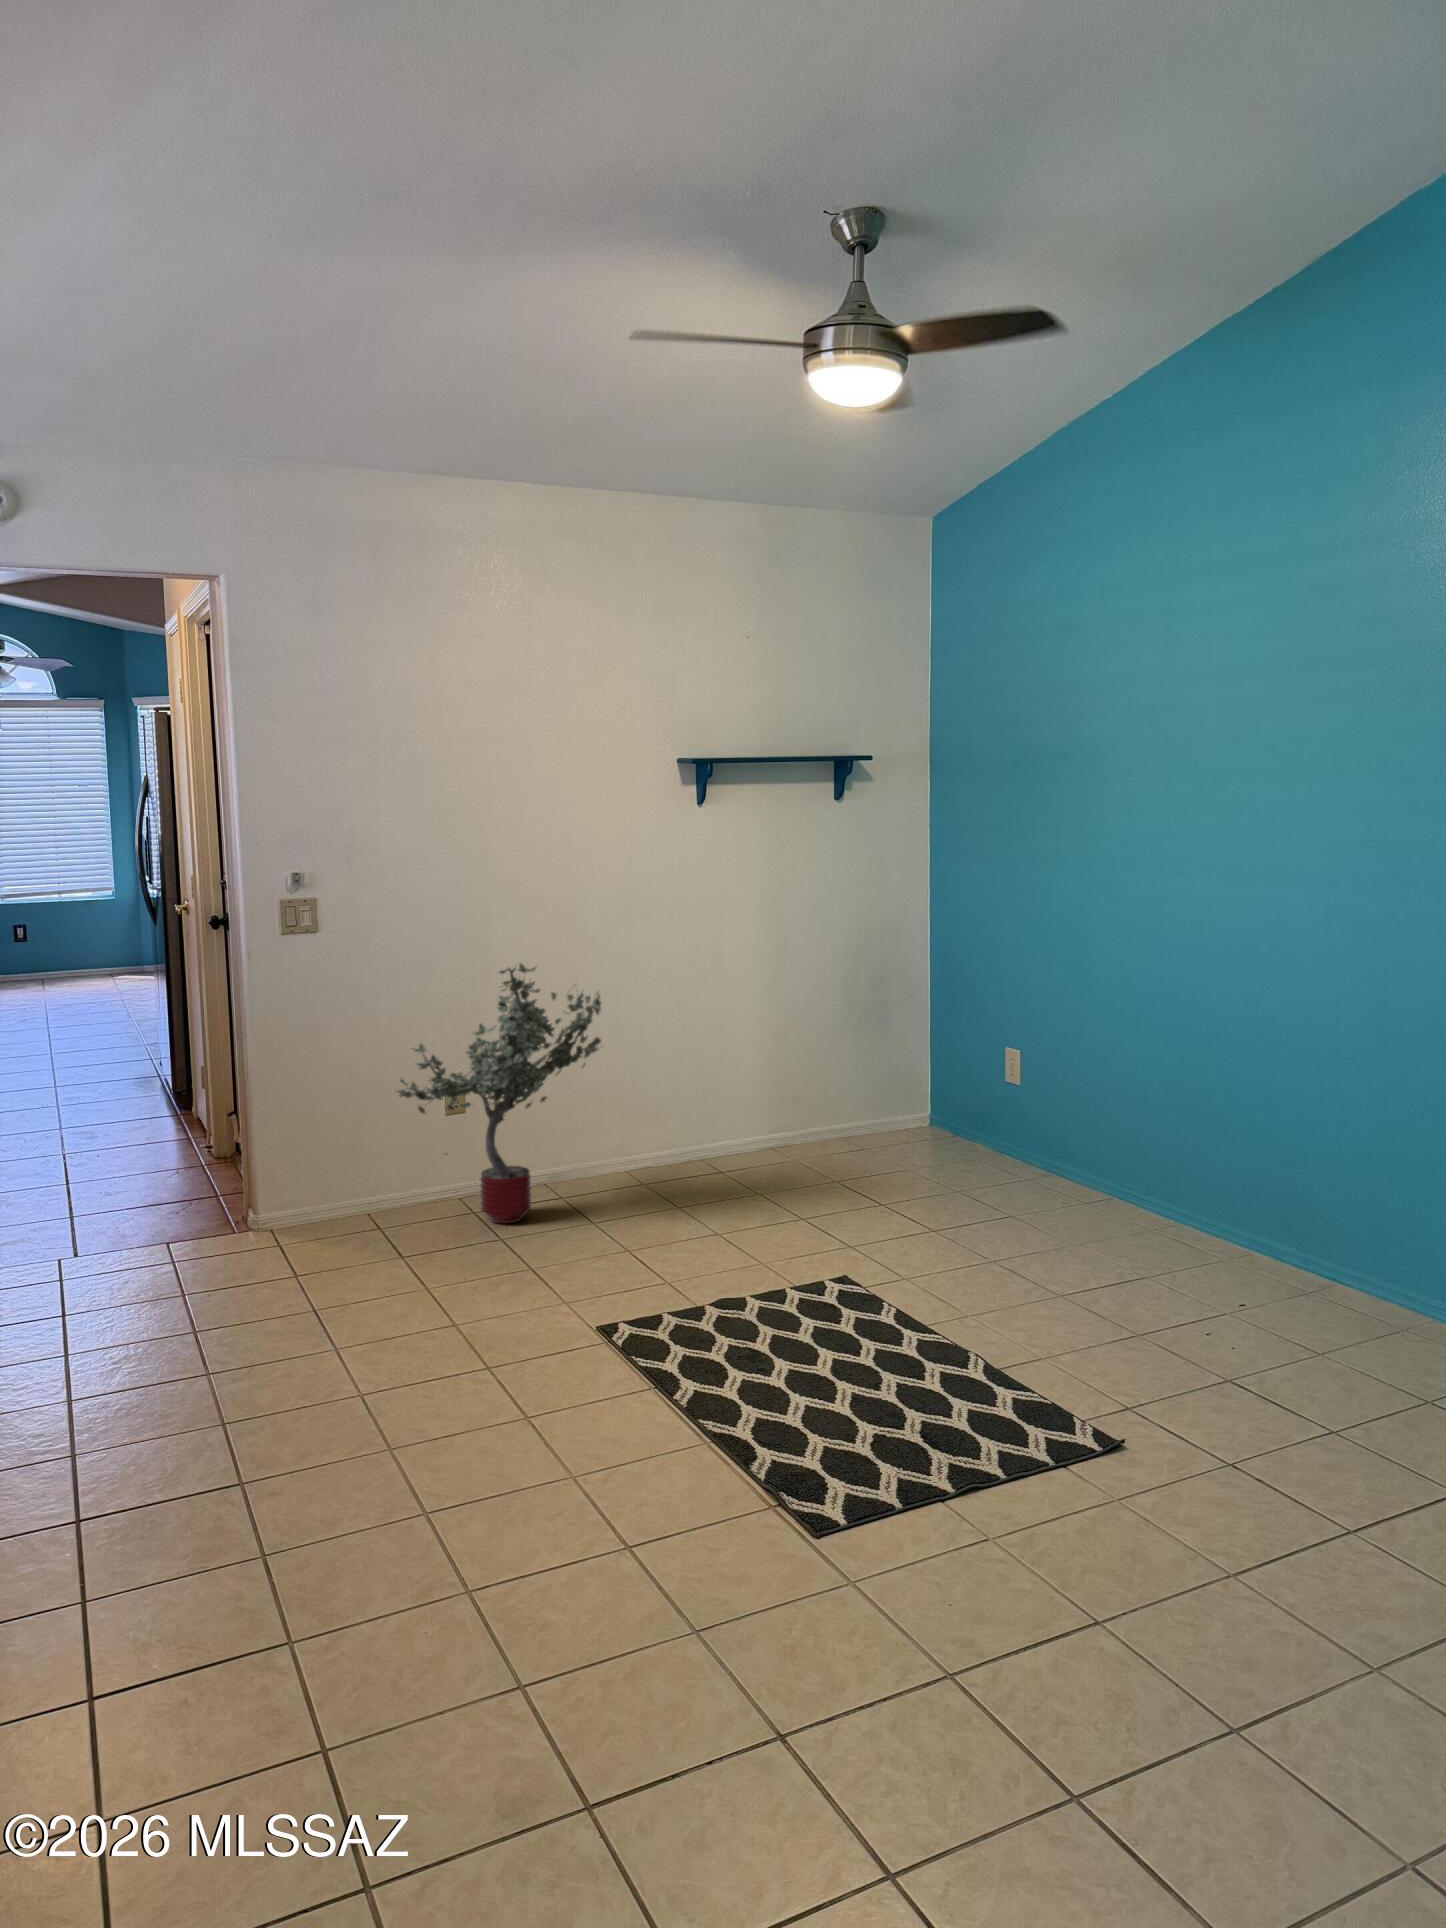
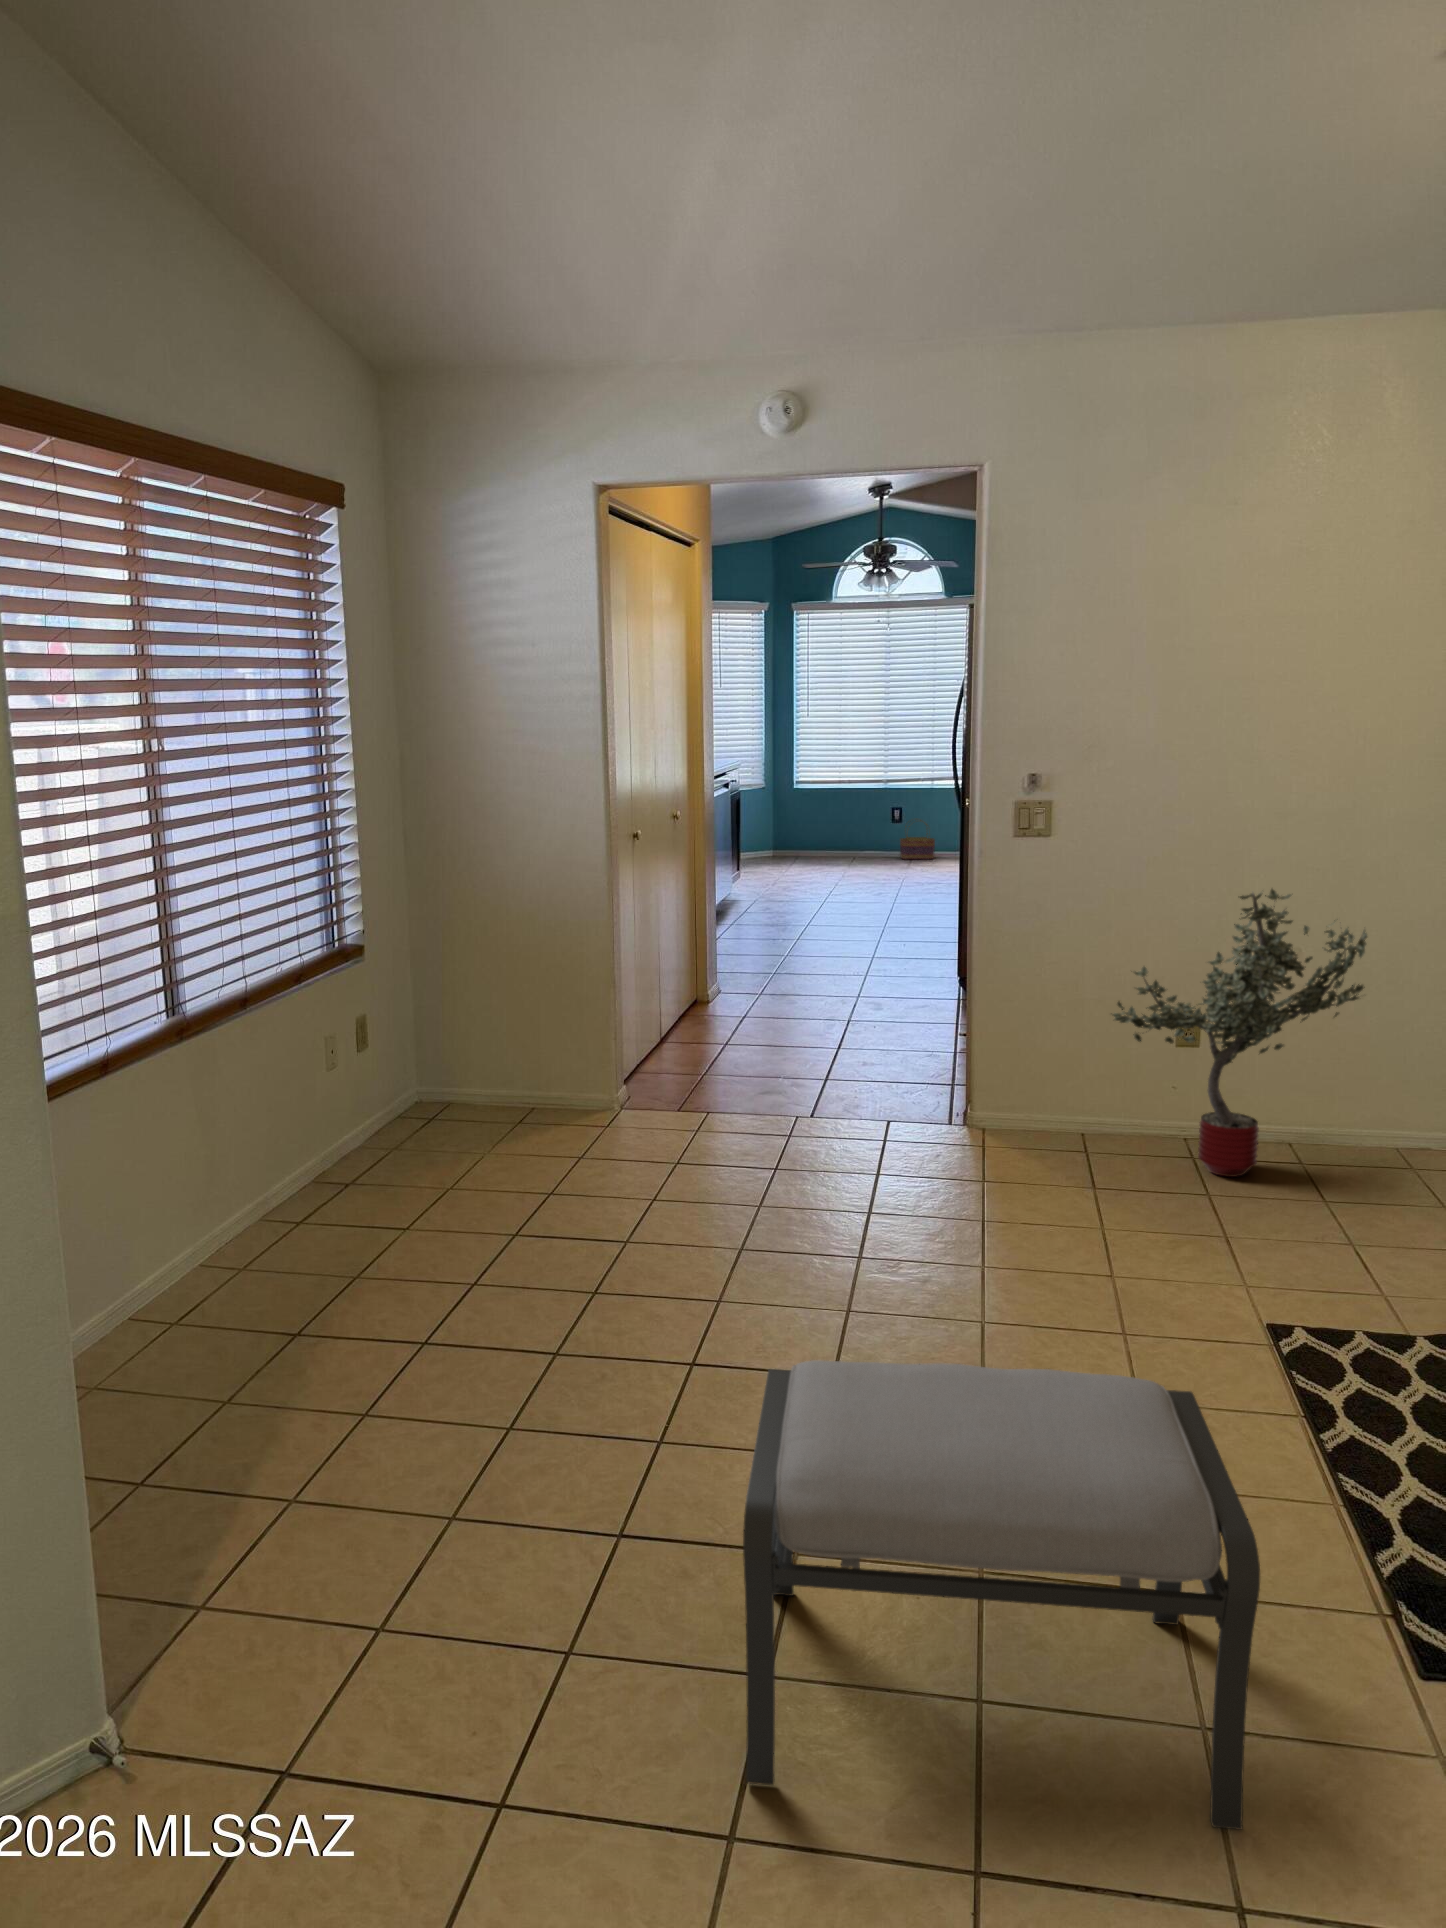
basket: none [25,935,69,981] -> present [900,820,935,859]
ottoman: none [275,1360,757,1843] -> present [743,1360,1260,1830]

